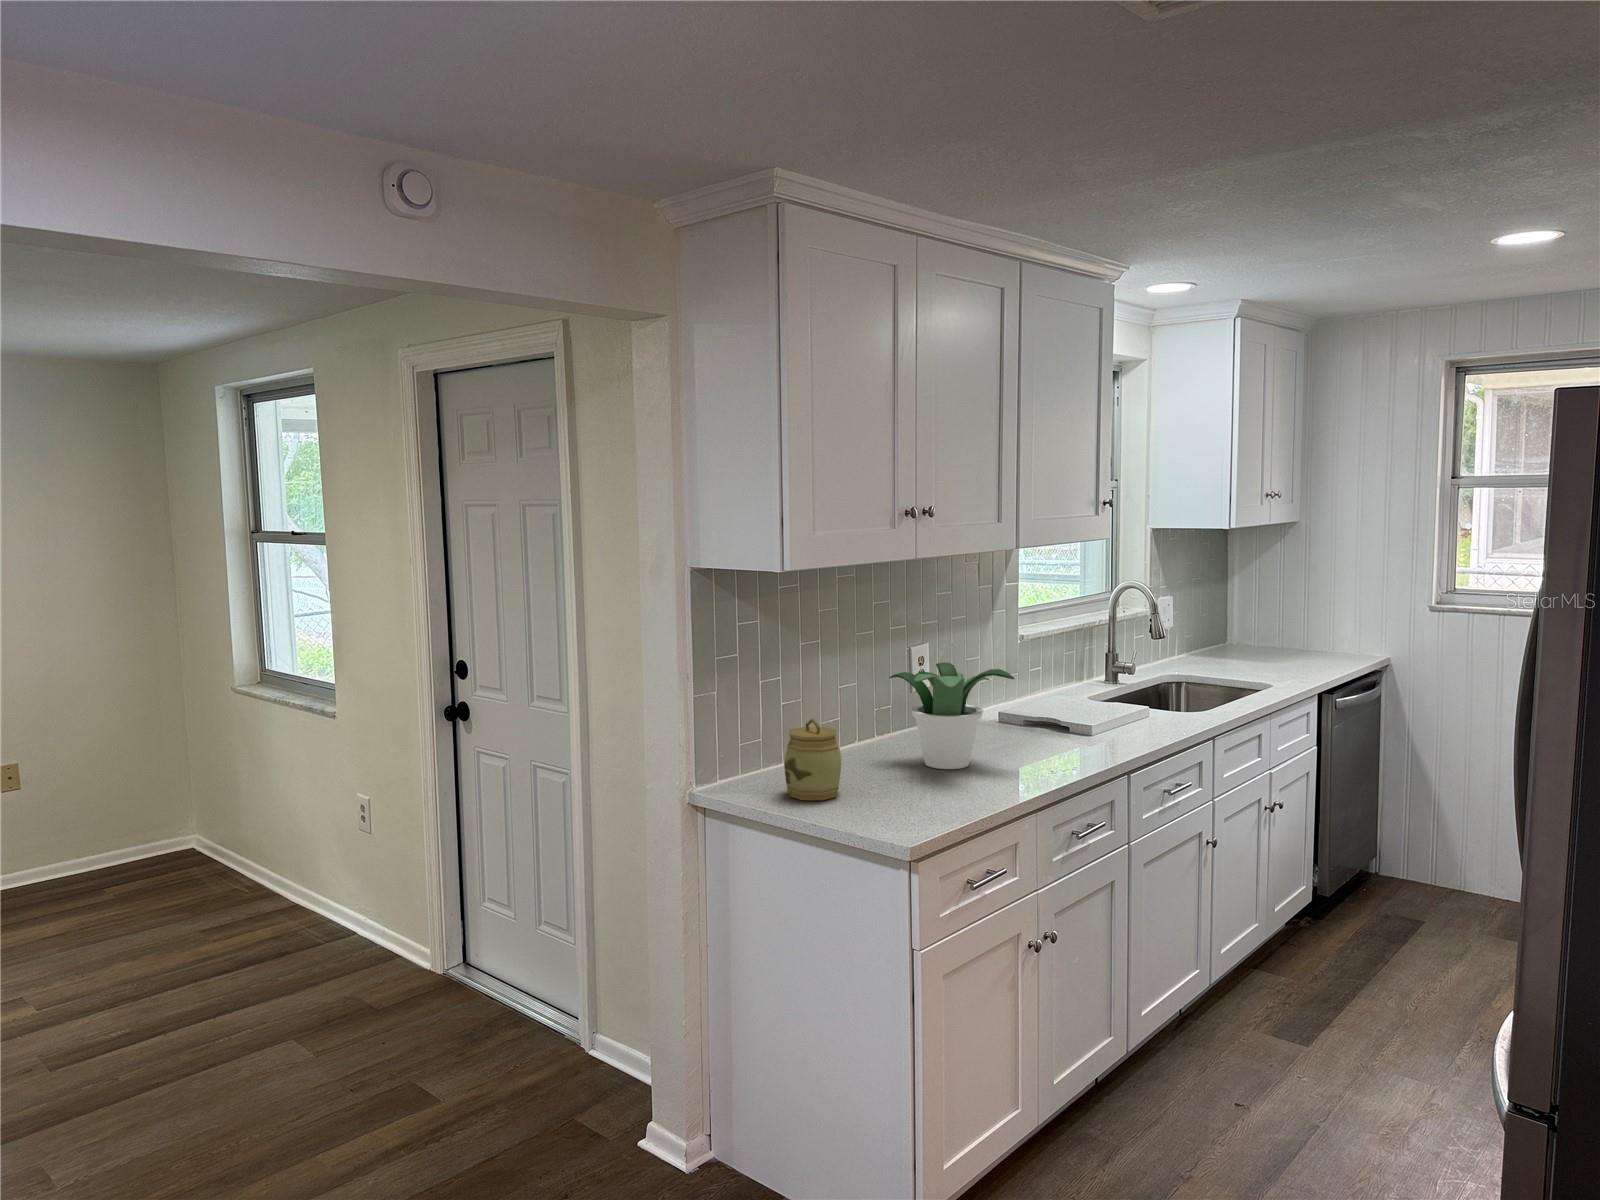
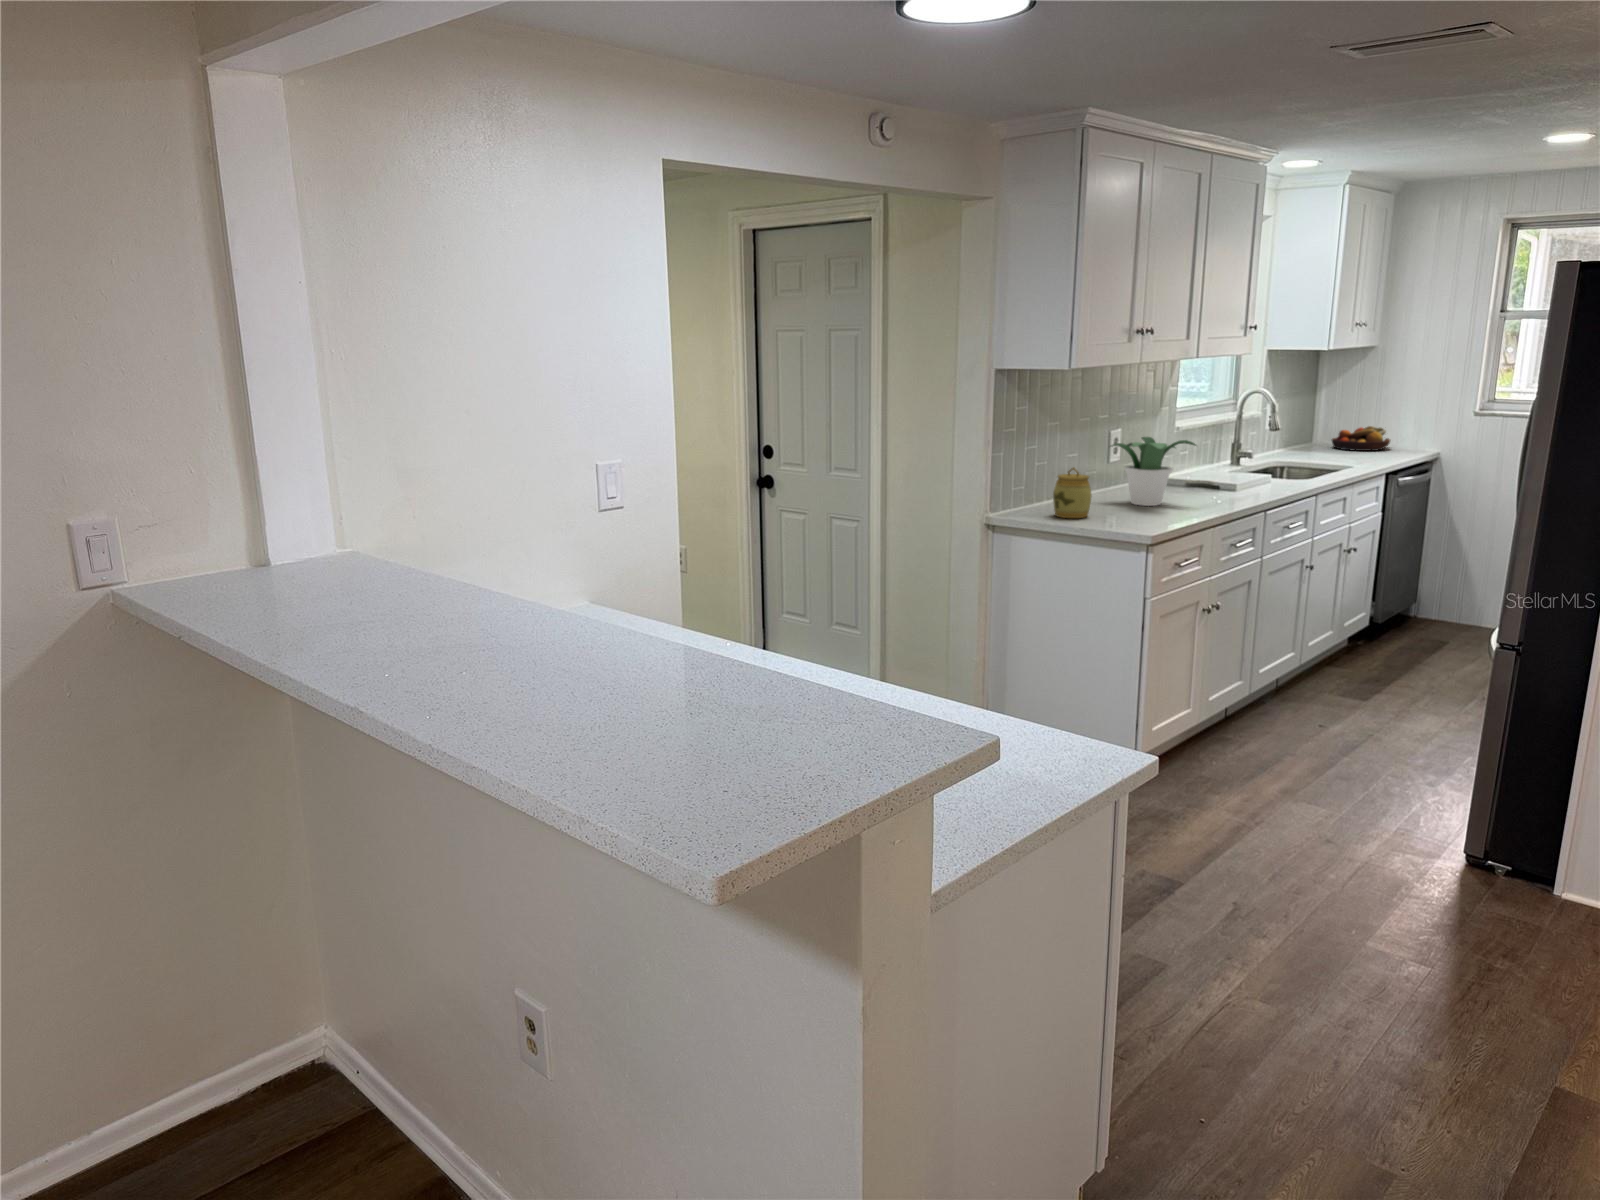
fruit bowl: none [1249,624,1324,657] -> present [1332,426,1390,451]

